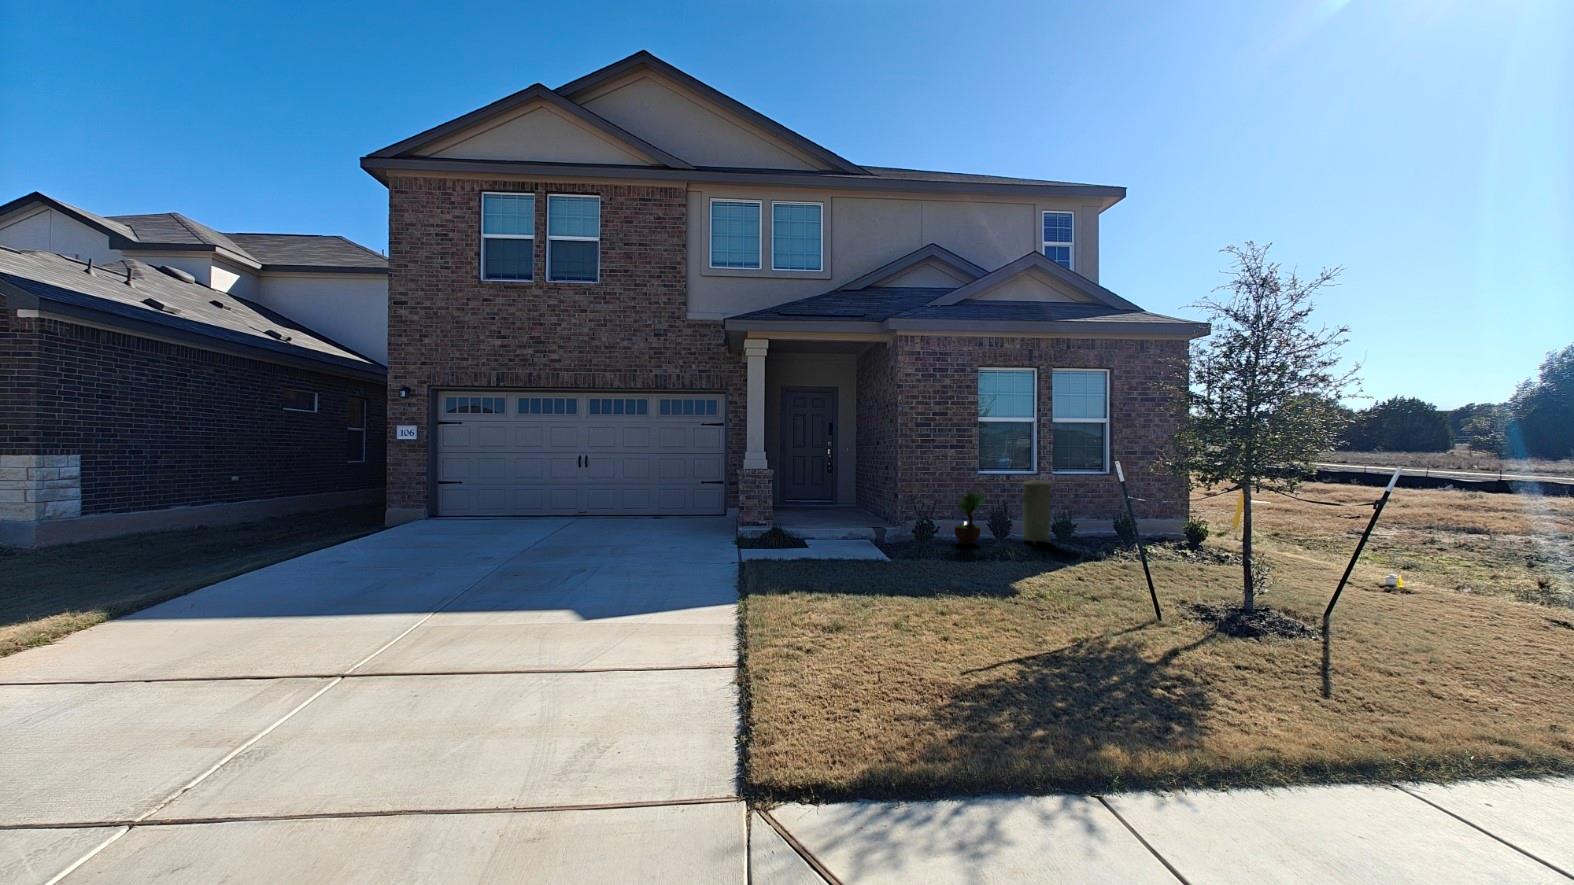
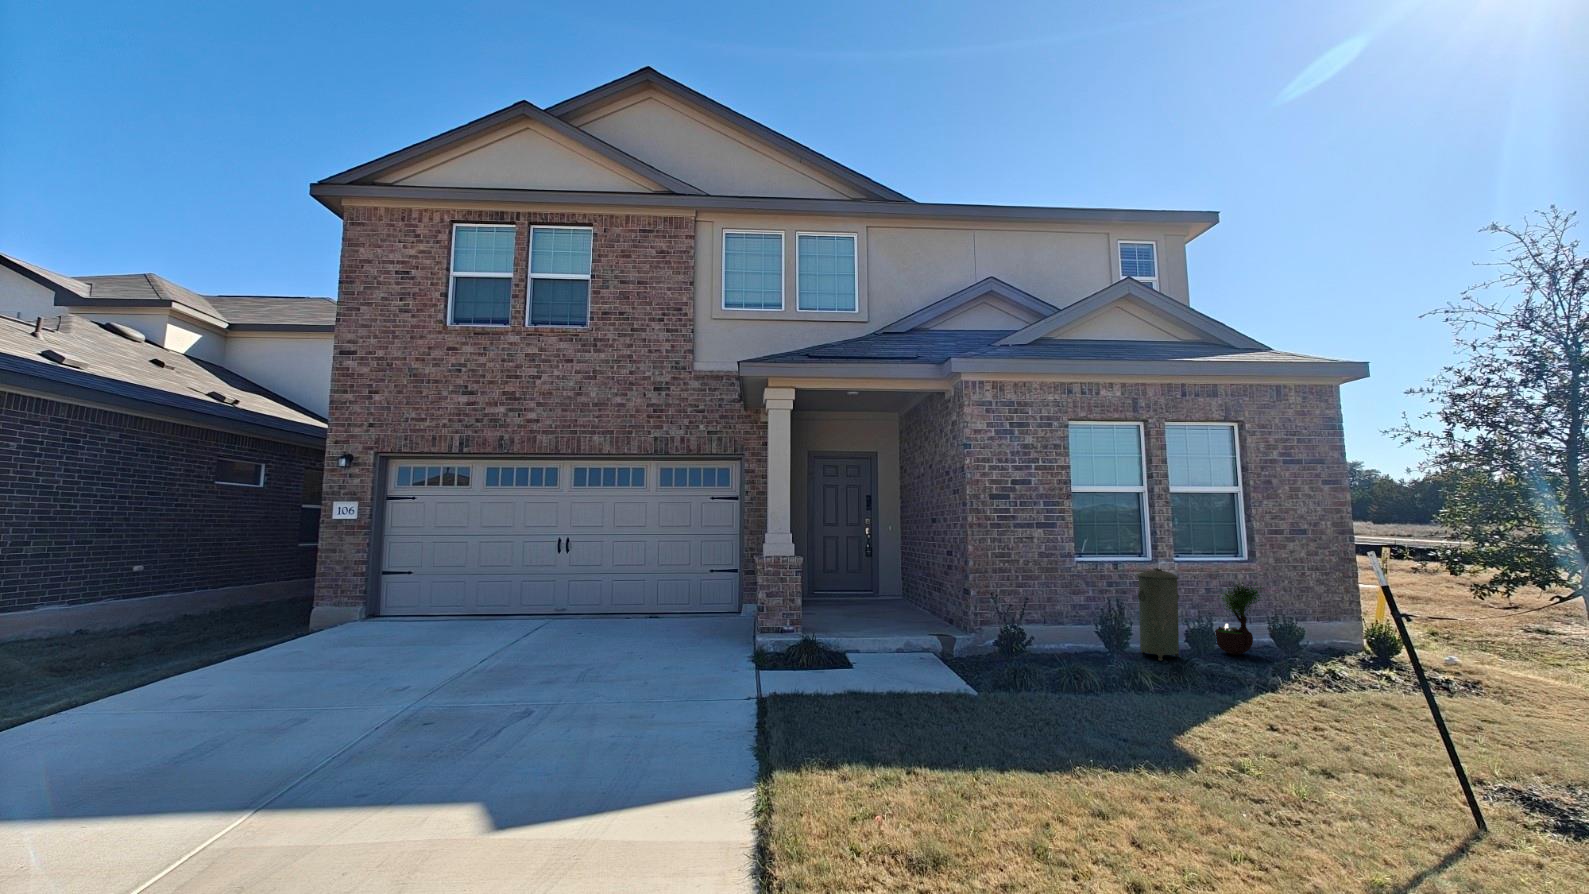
potted tree: present [955,491,985,544] -> present [1215,582,1262,654]

